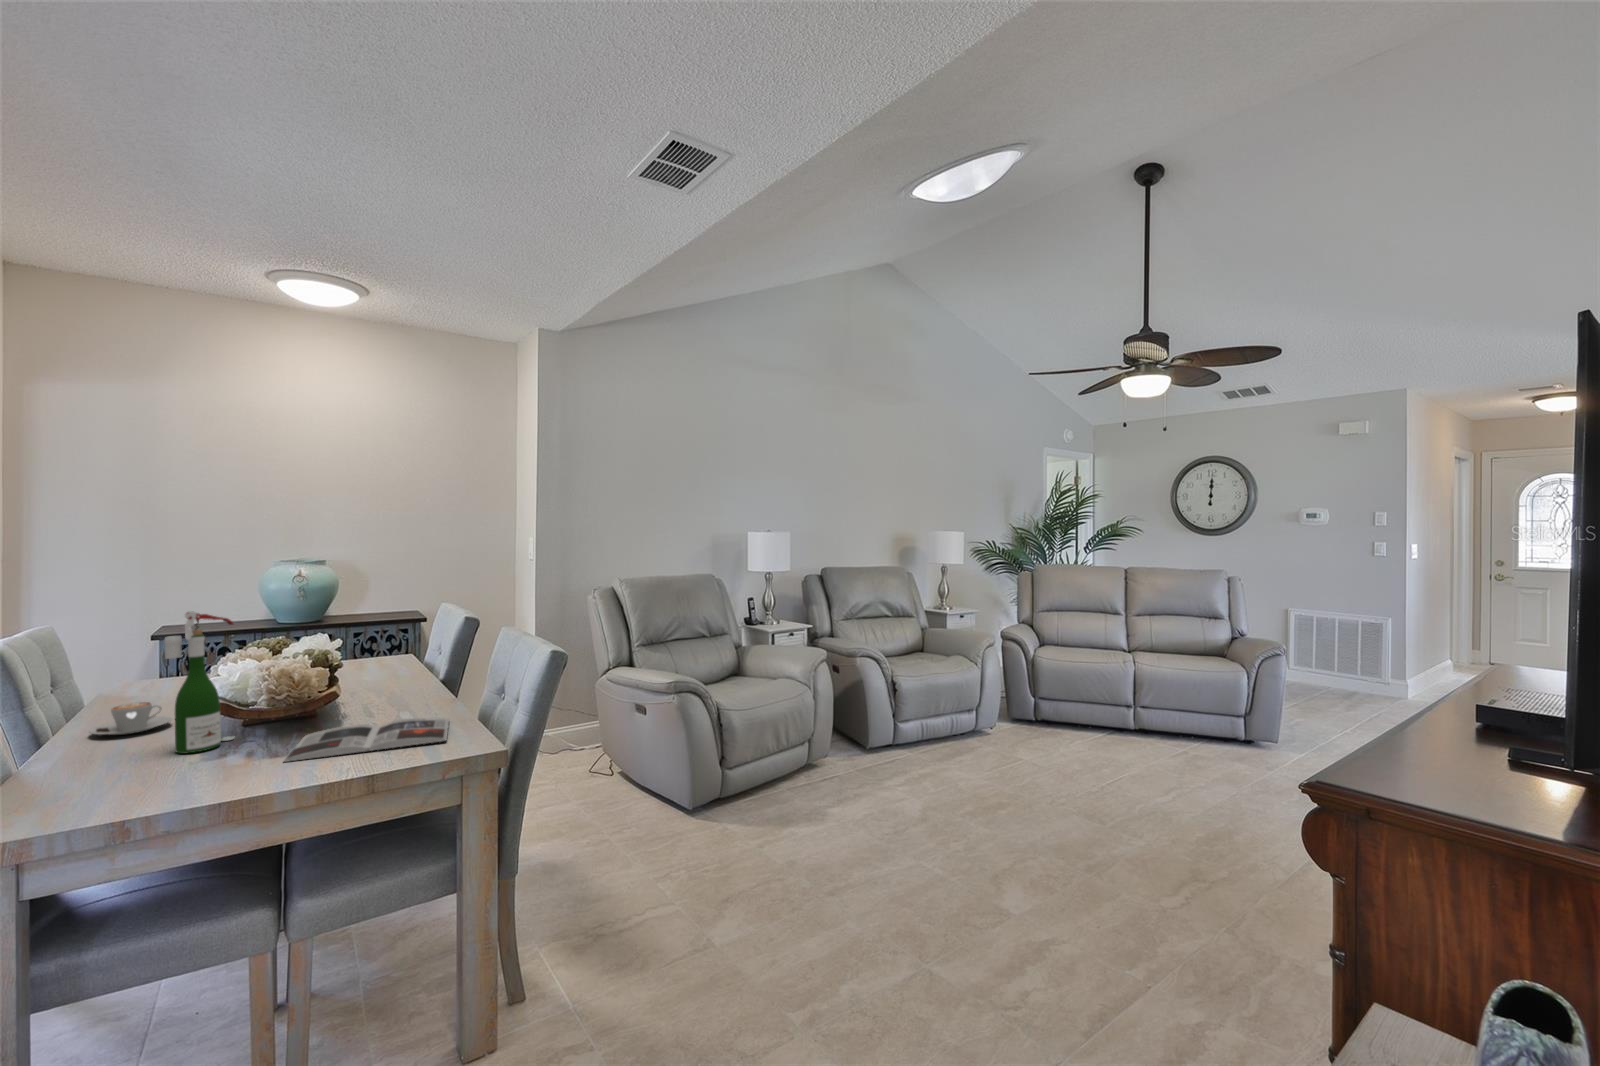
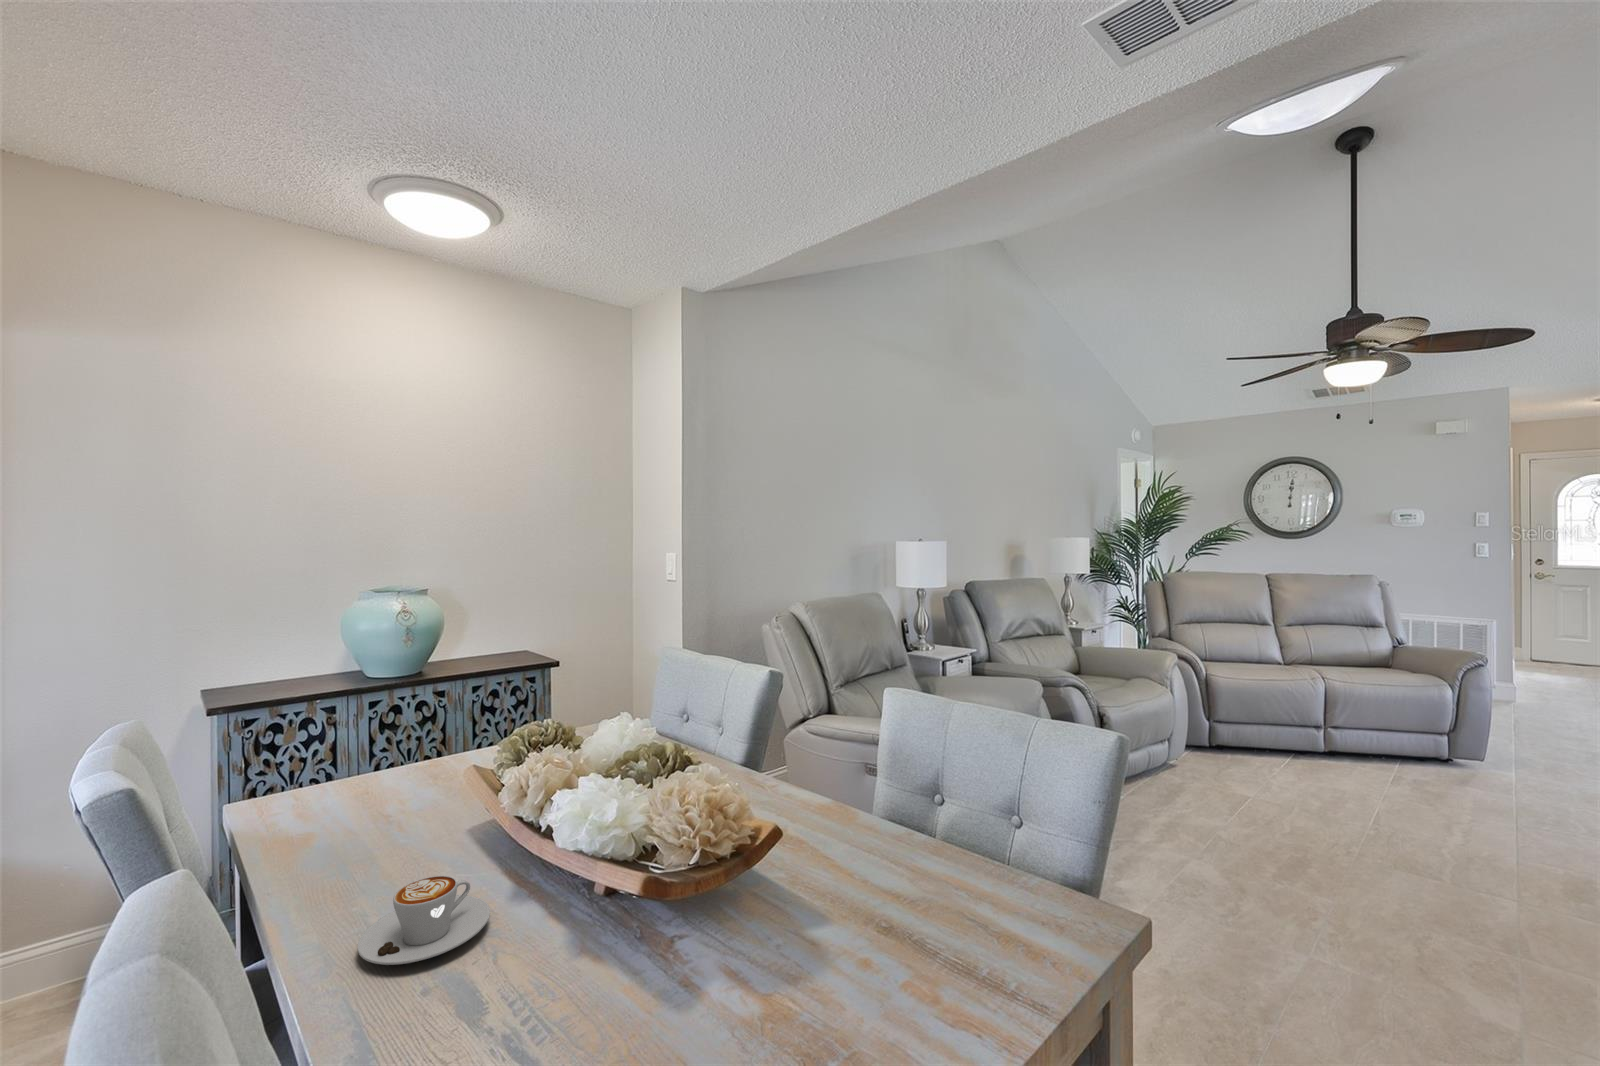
wine bottle: present [164,611,234,753] -> none [583,711,671,1007]
magazine: present [284,718,449,762] -> none [778,857,1059,1015]

